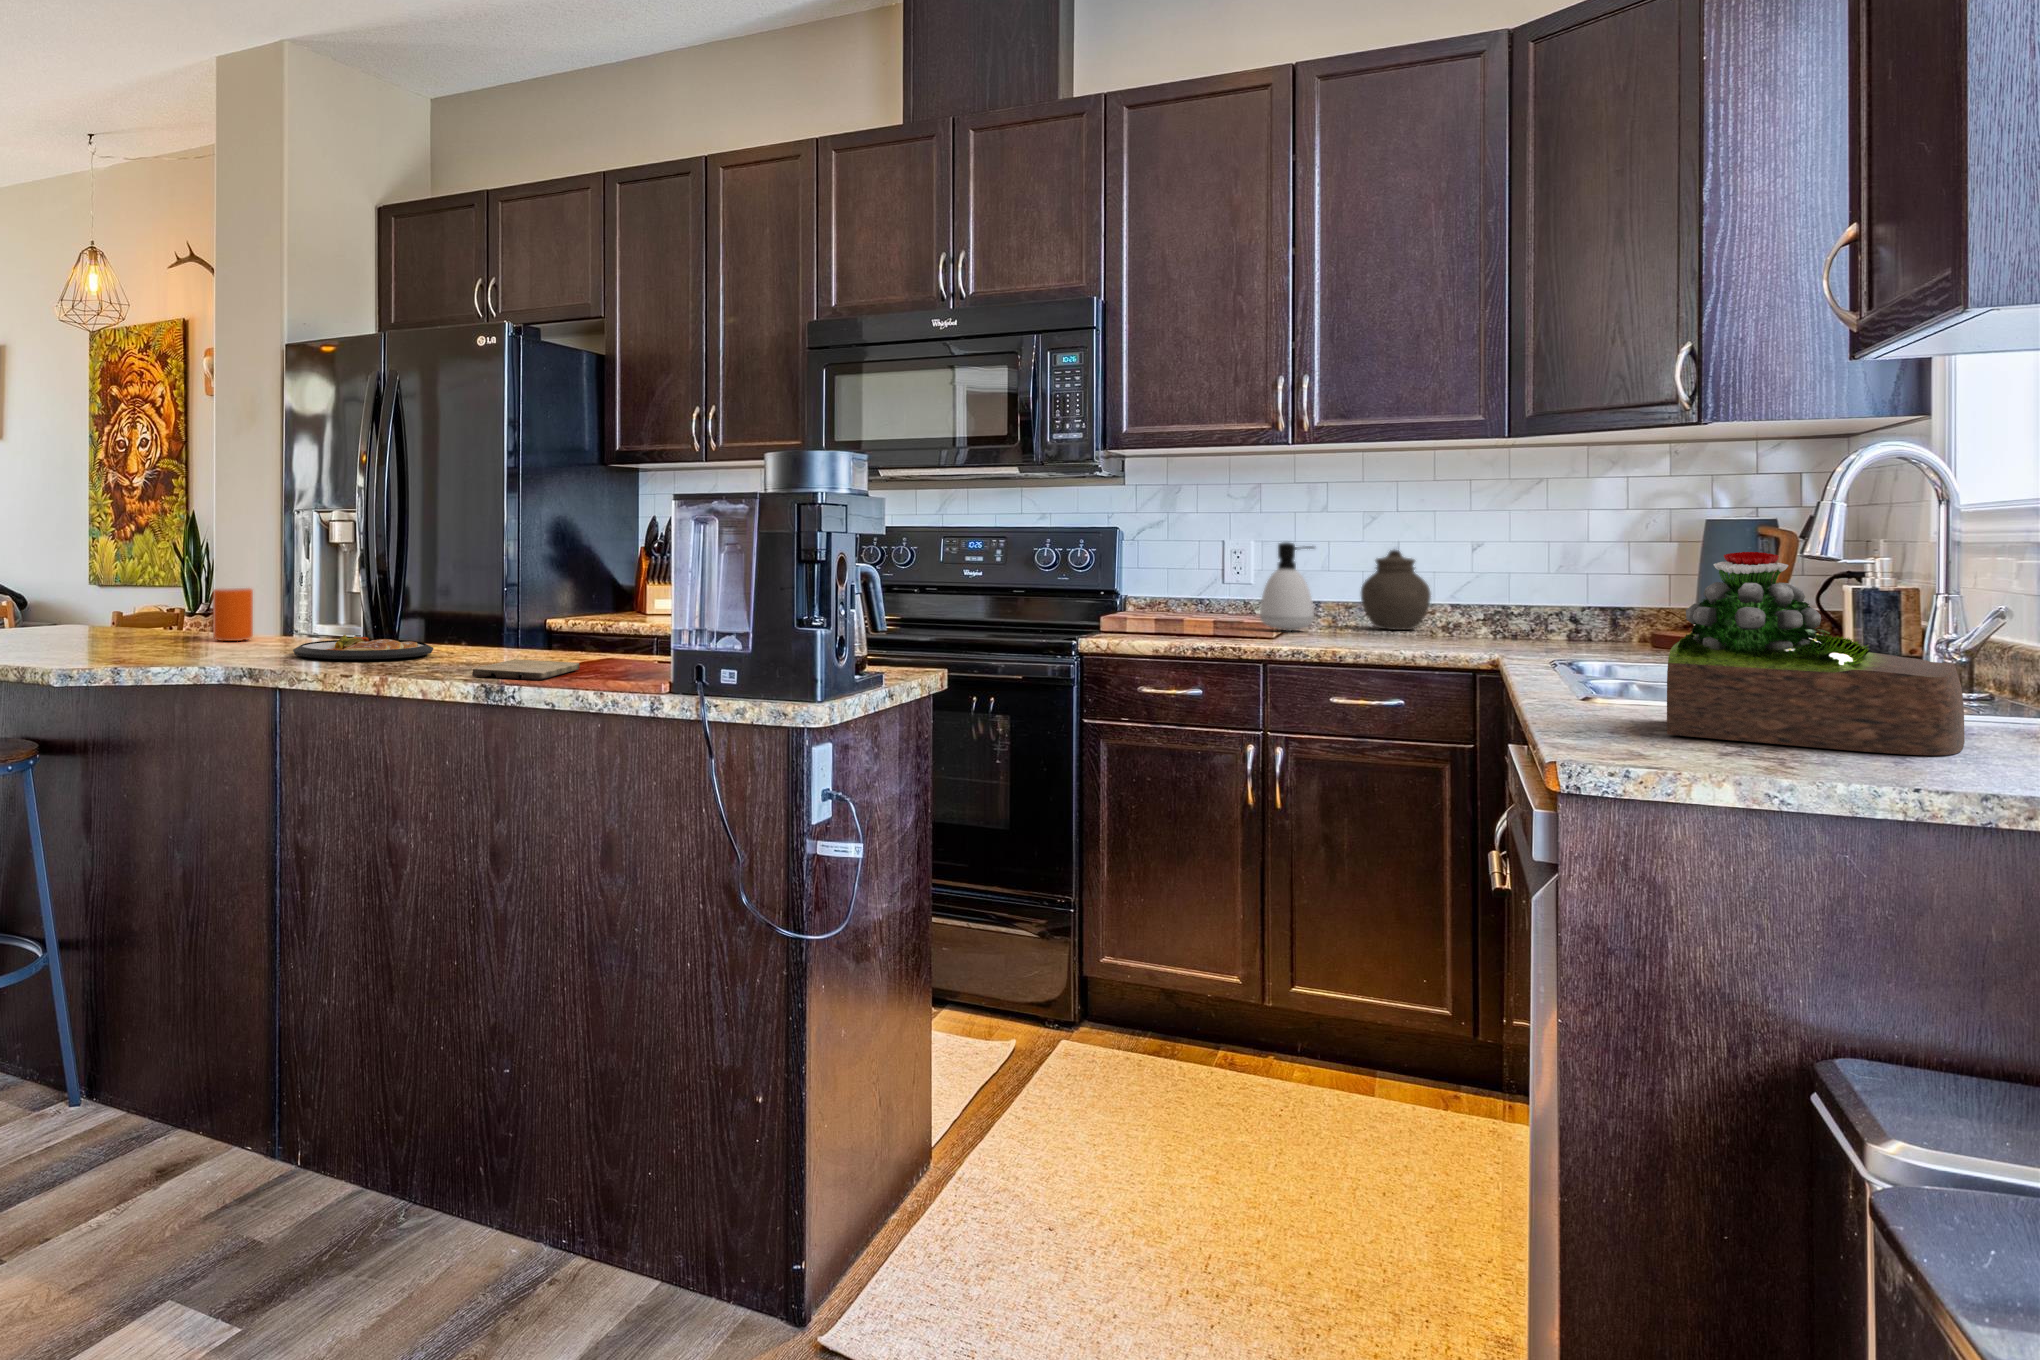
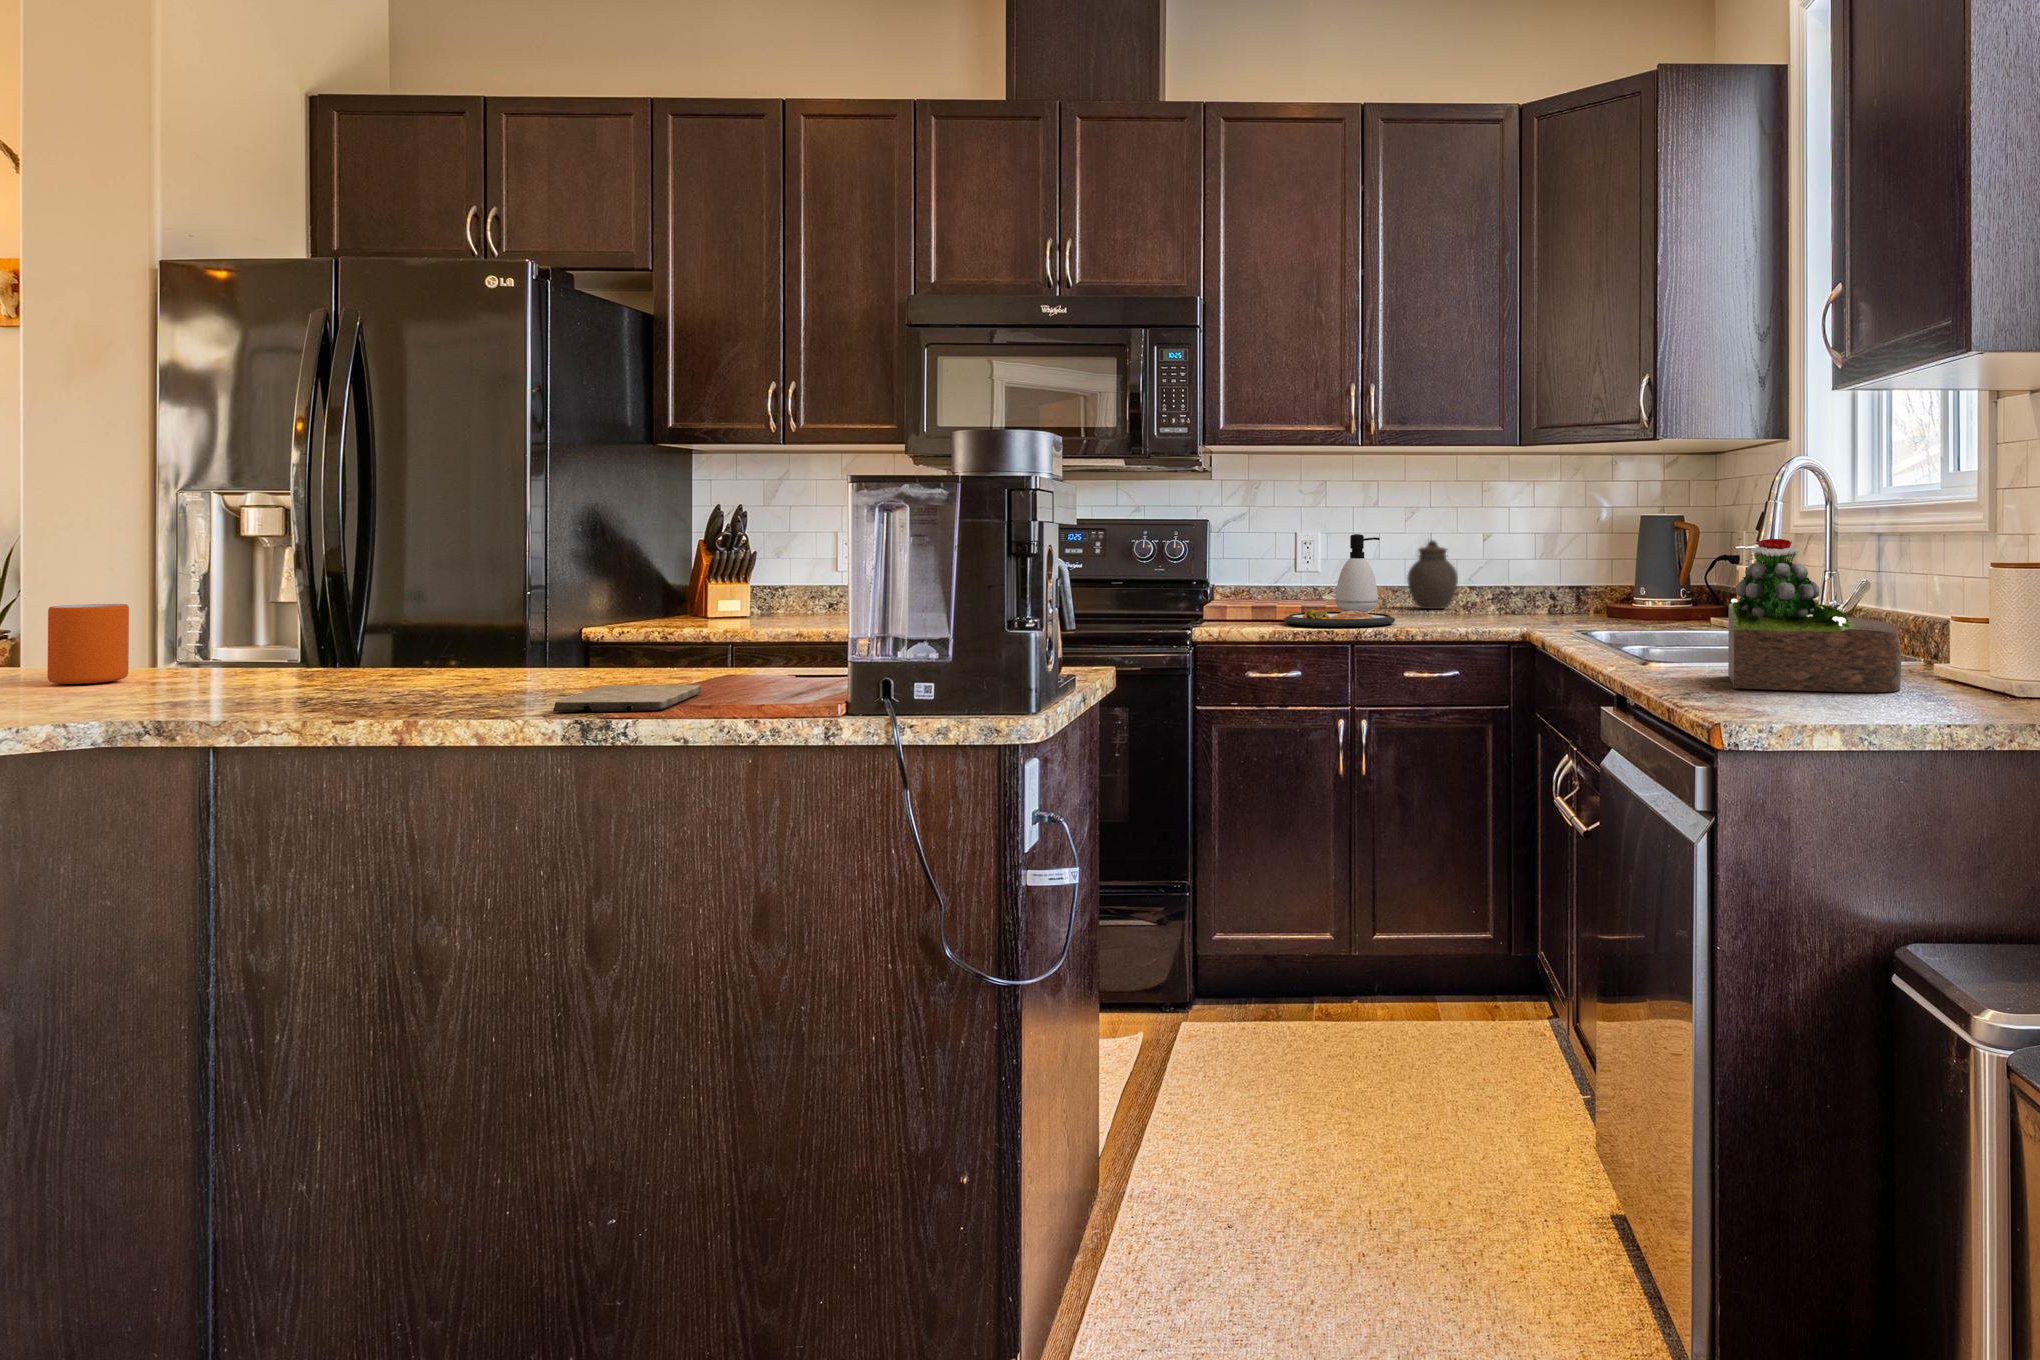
dish: present [293,635,433,659] -> present [1284,609,1395,626]

